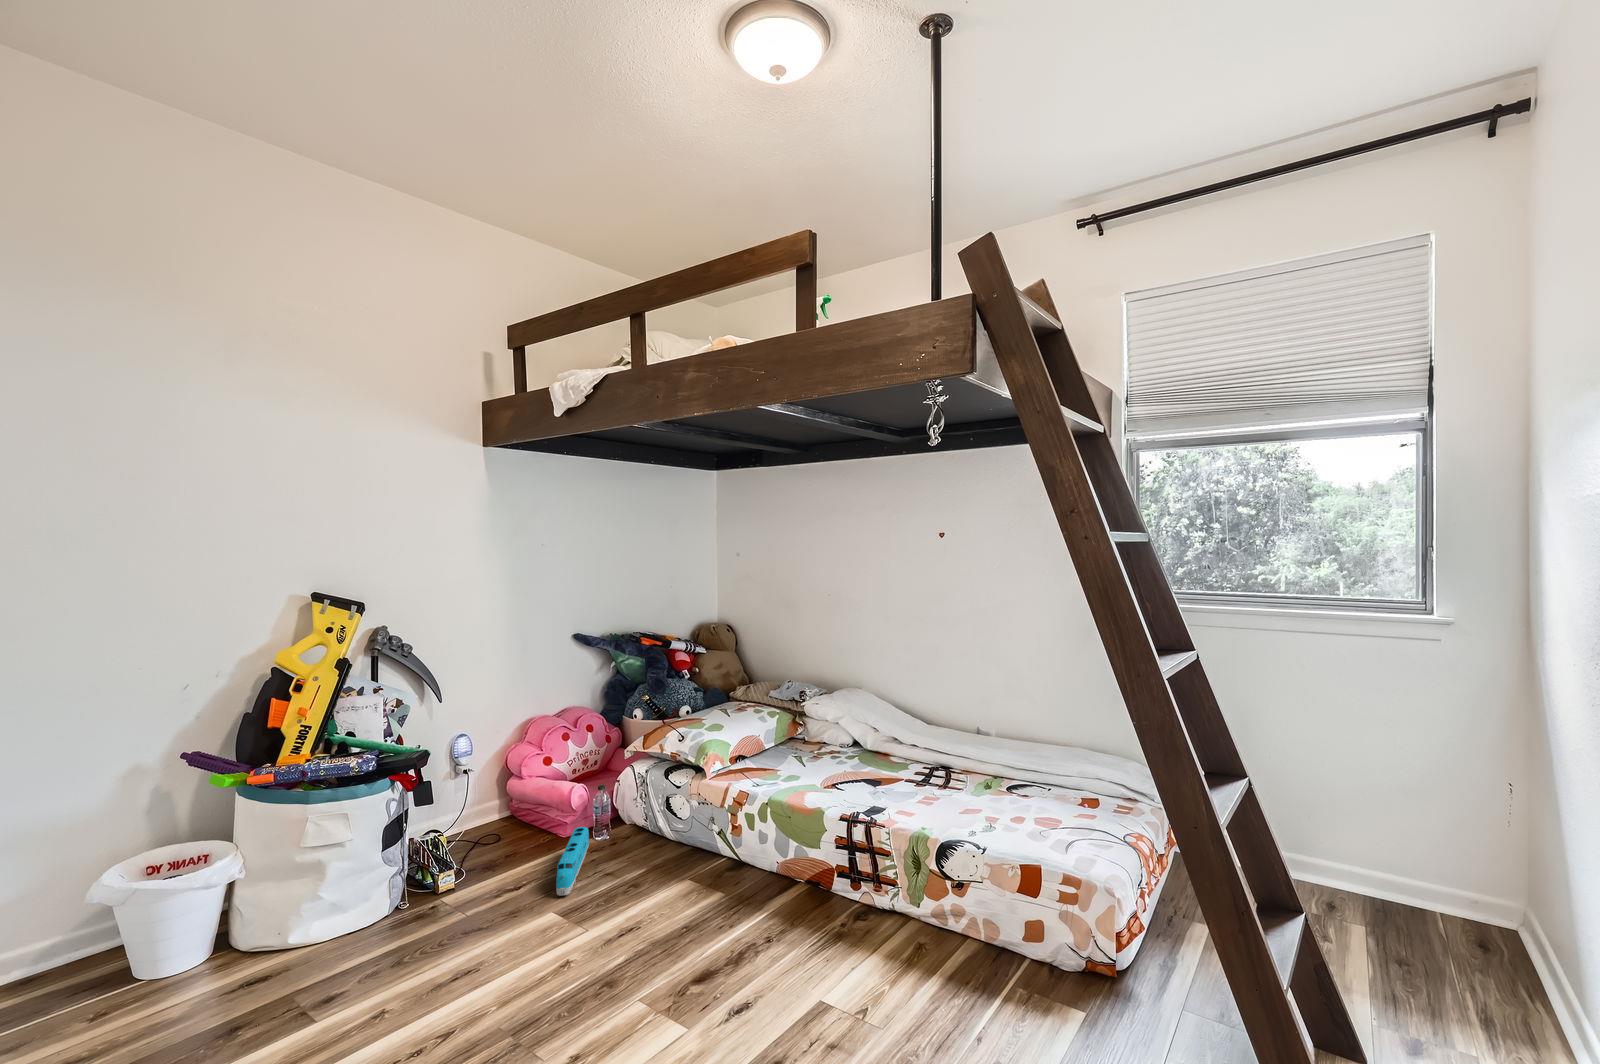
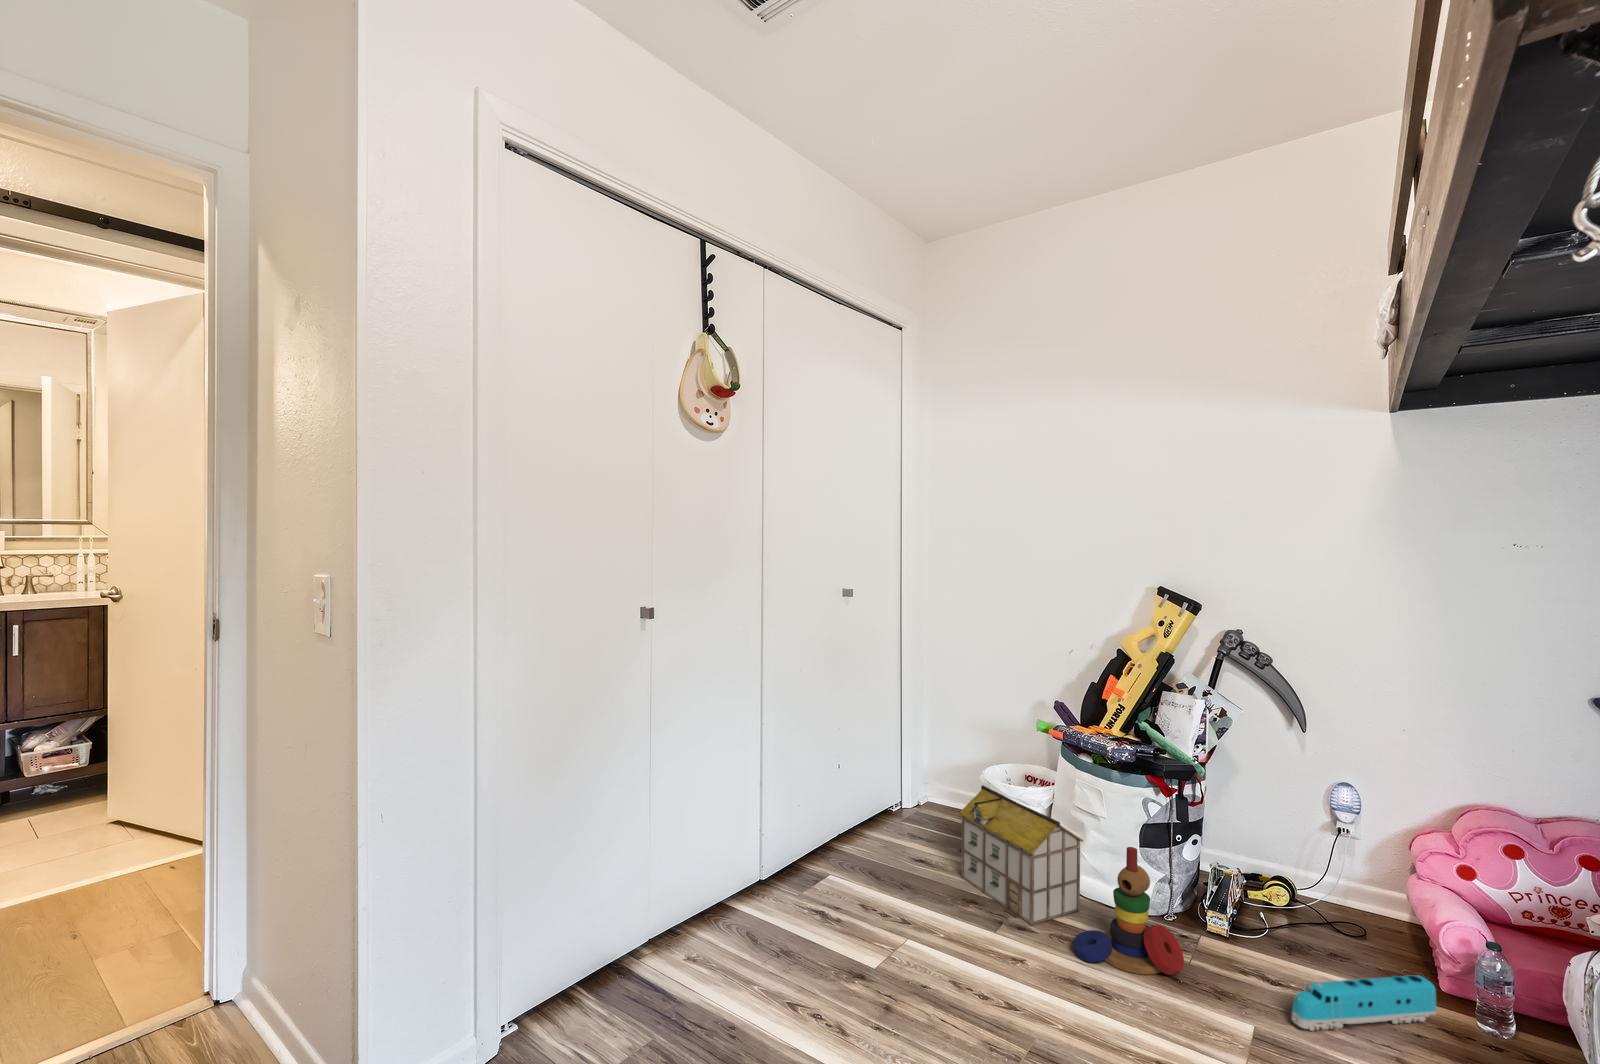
stacking toy: none [395,838,482,973] -> present [1073,847,1184,975]
toy house: none [166,860,344,1028] -> present [959,785,1083,925]

